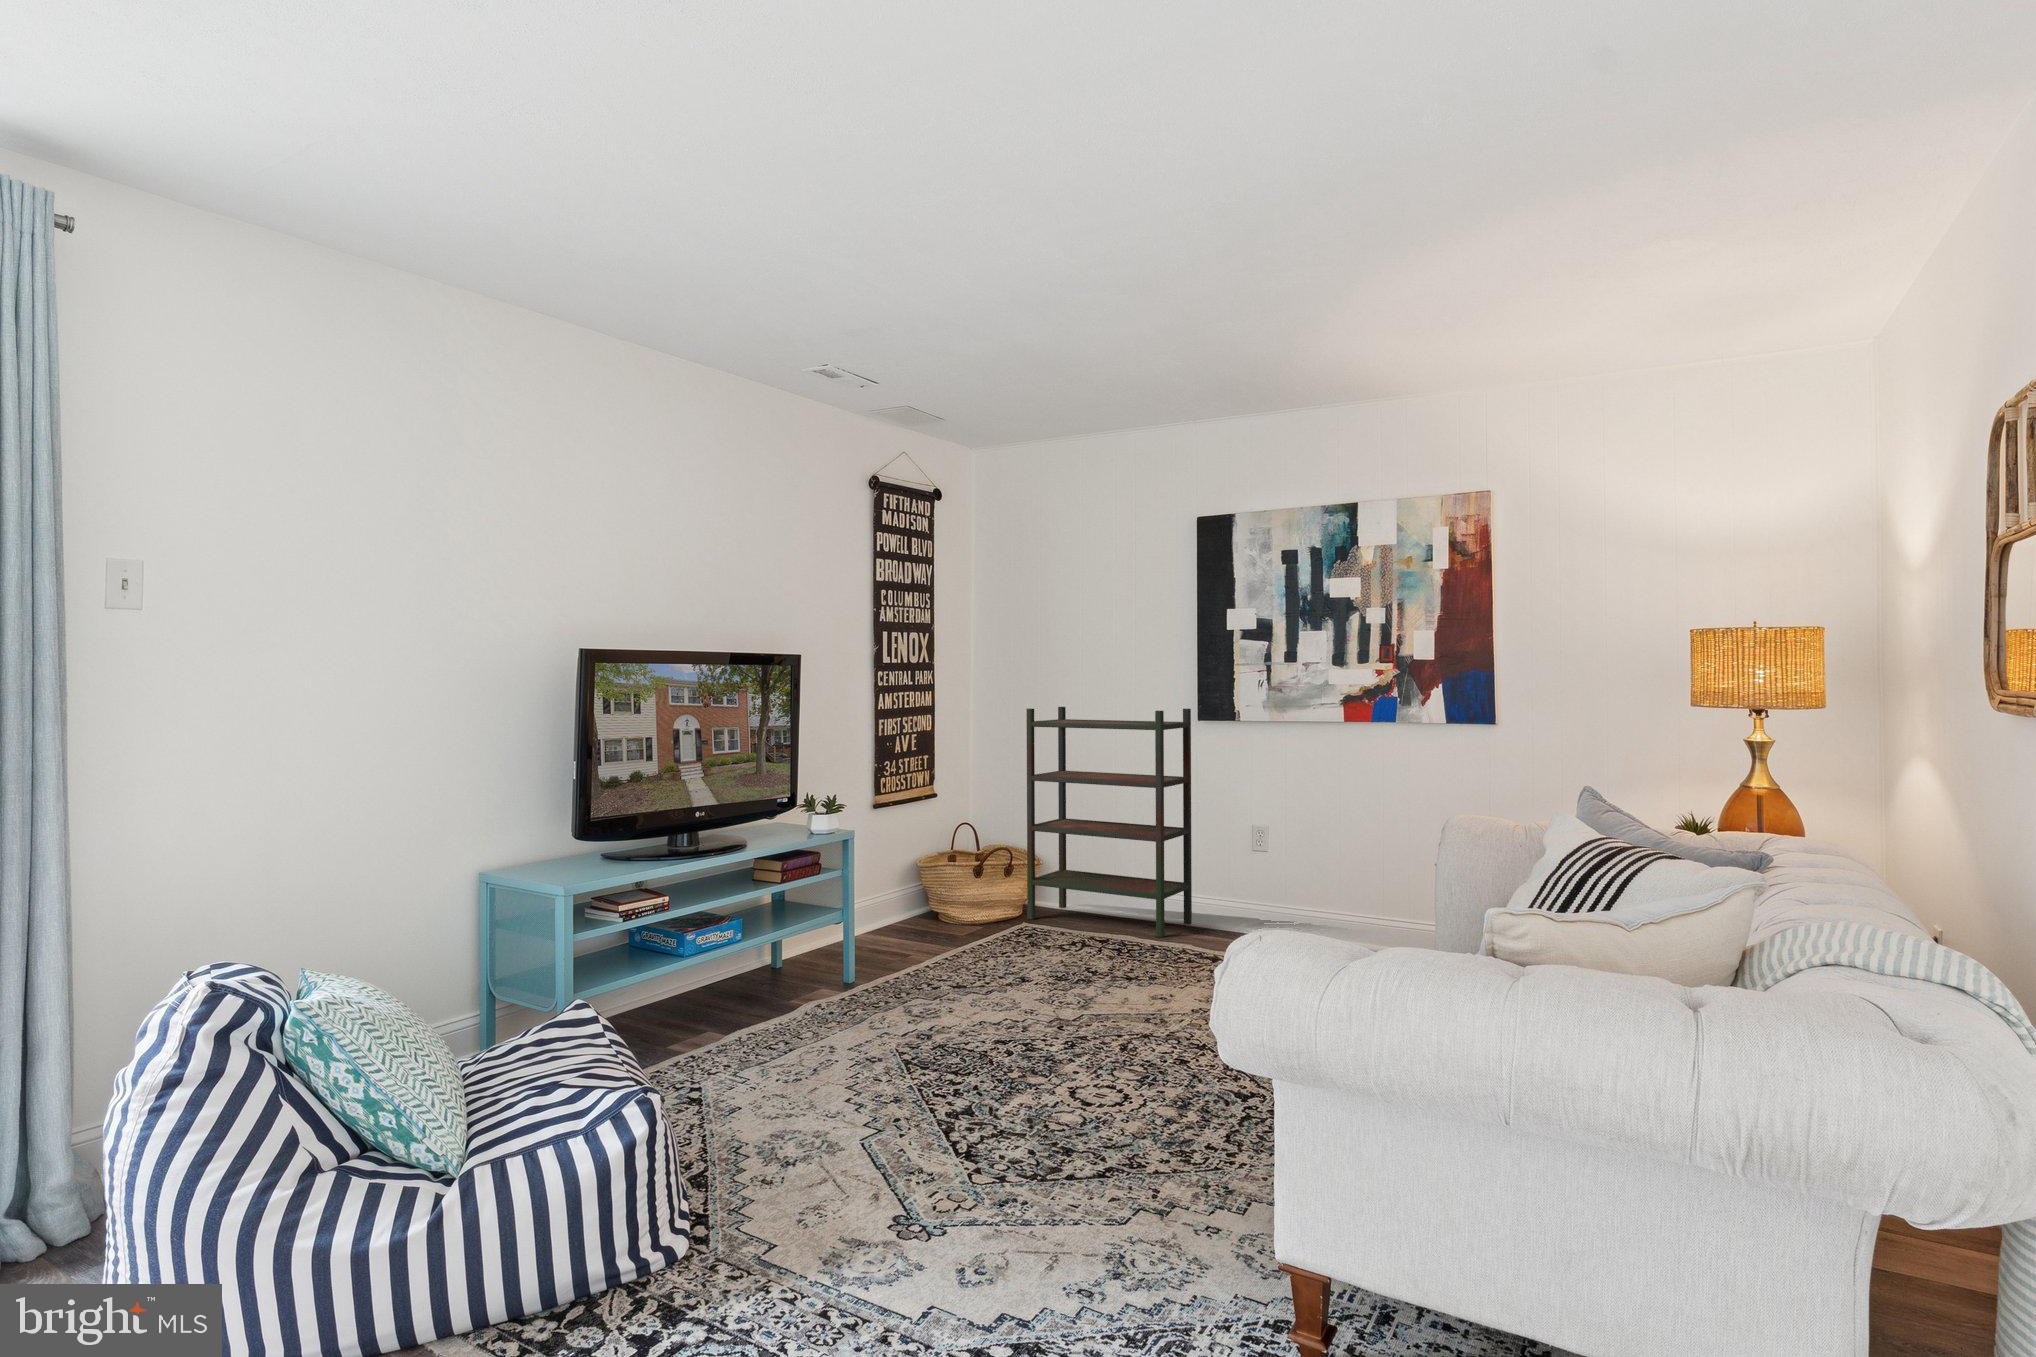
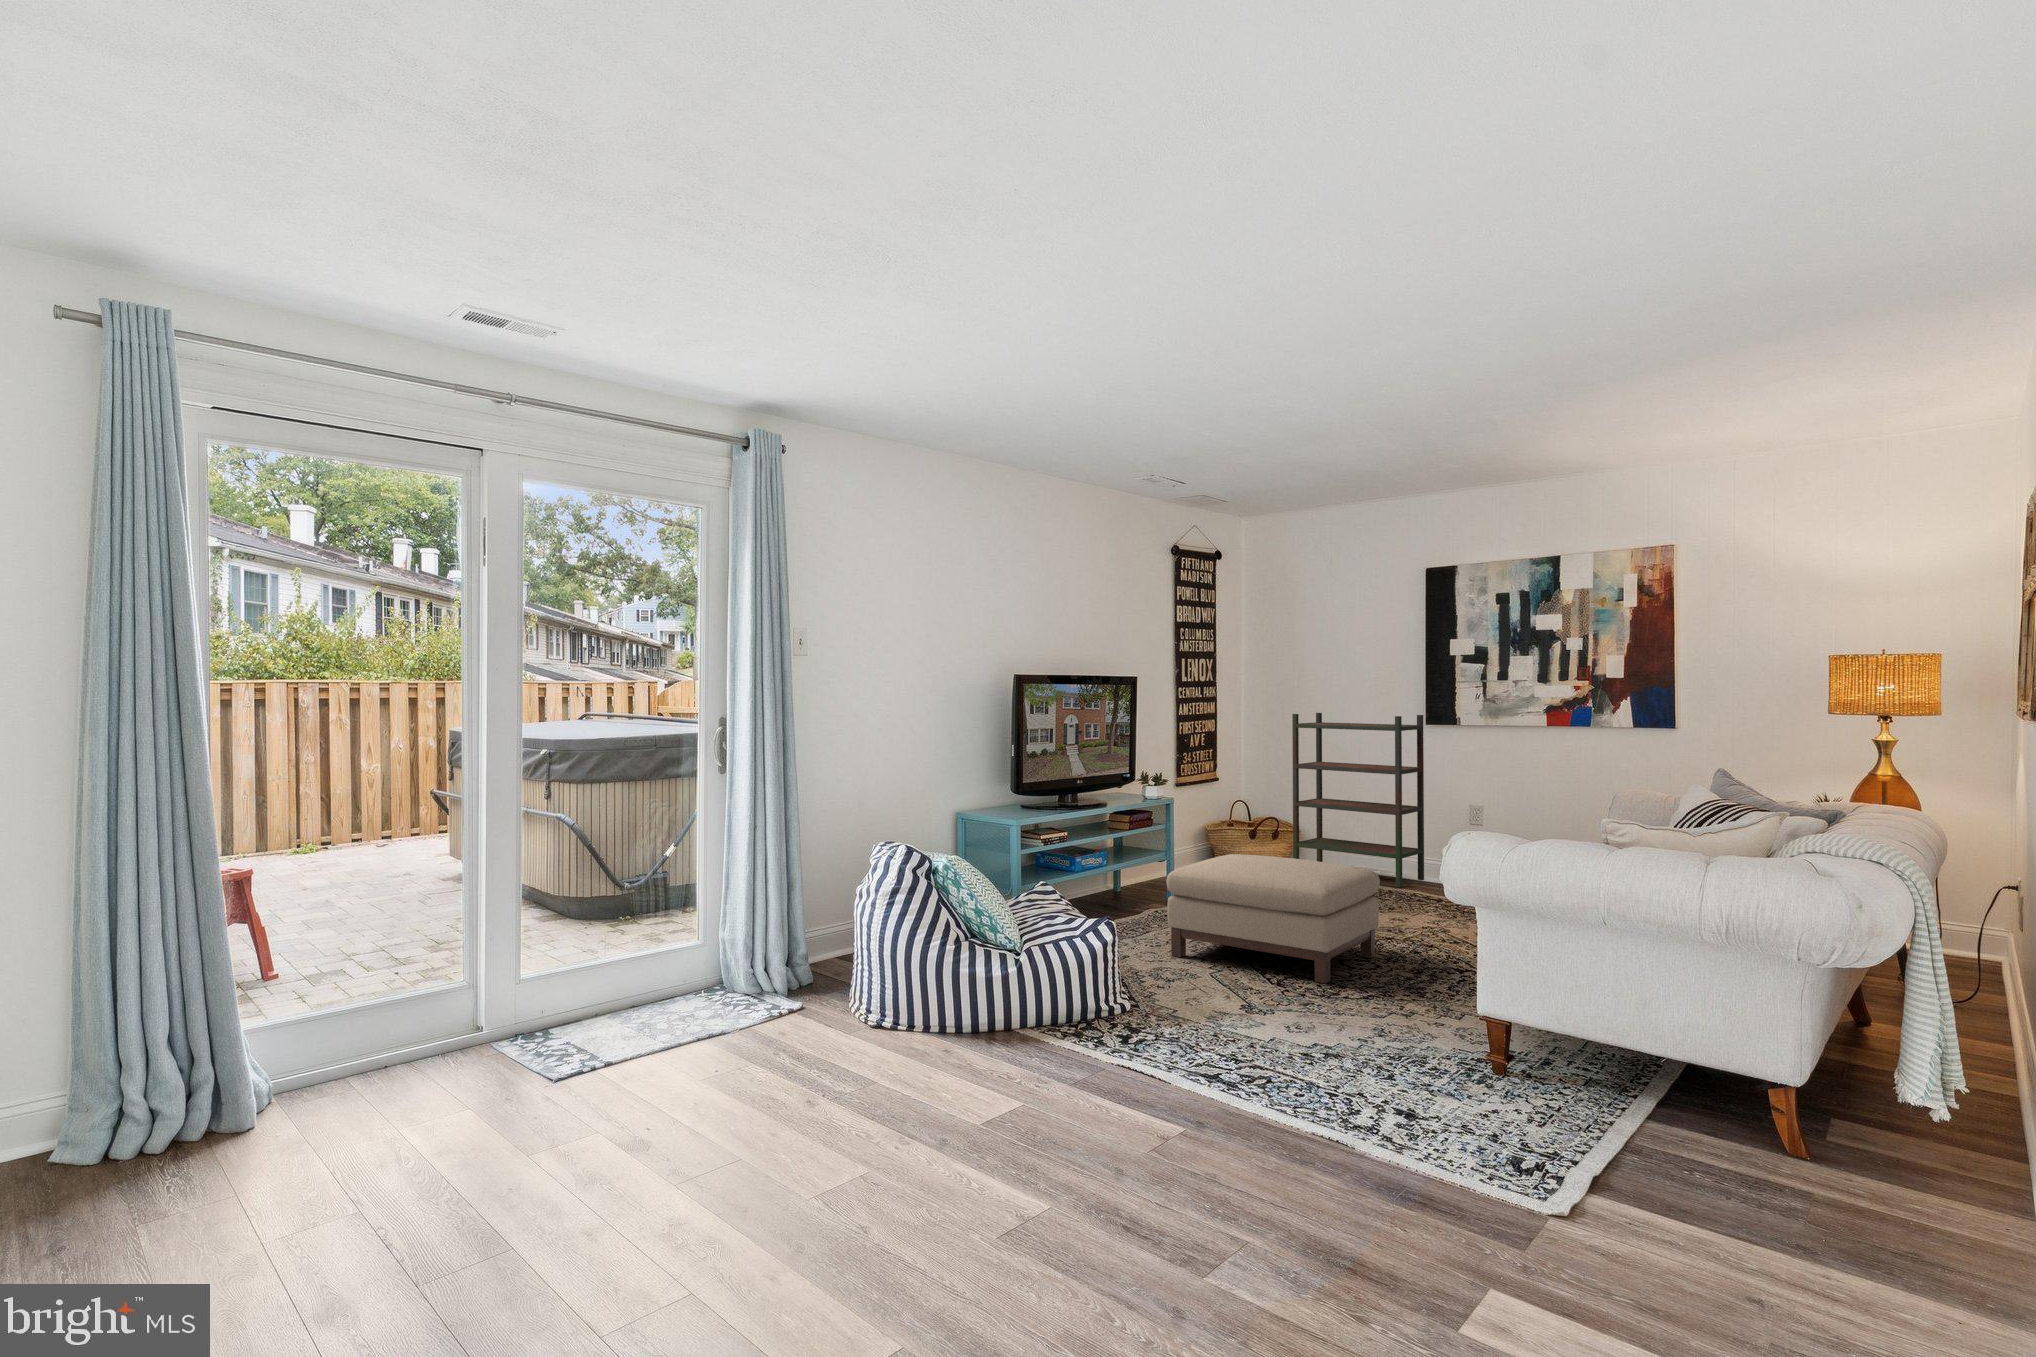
ottoman: none [802,923,1129,1148] -> present [1167,854,1380,984]

